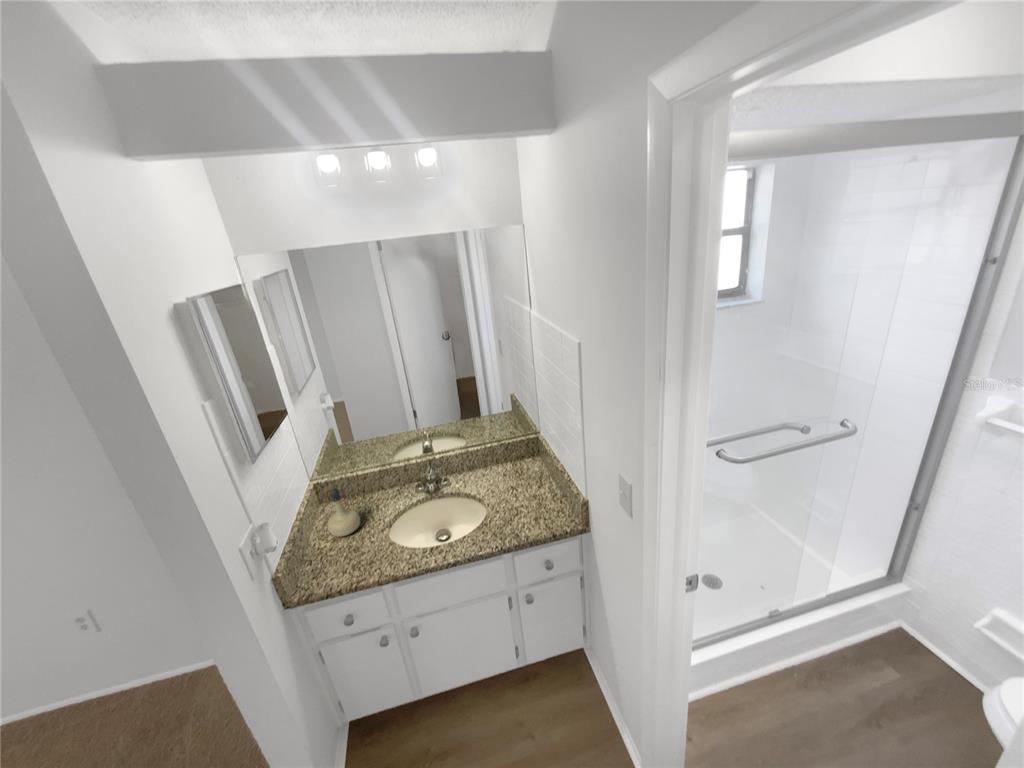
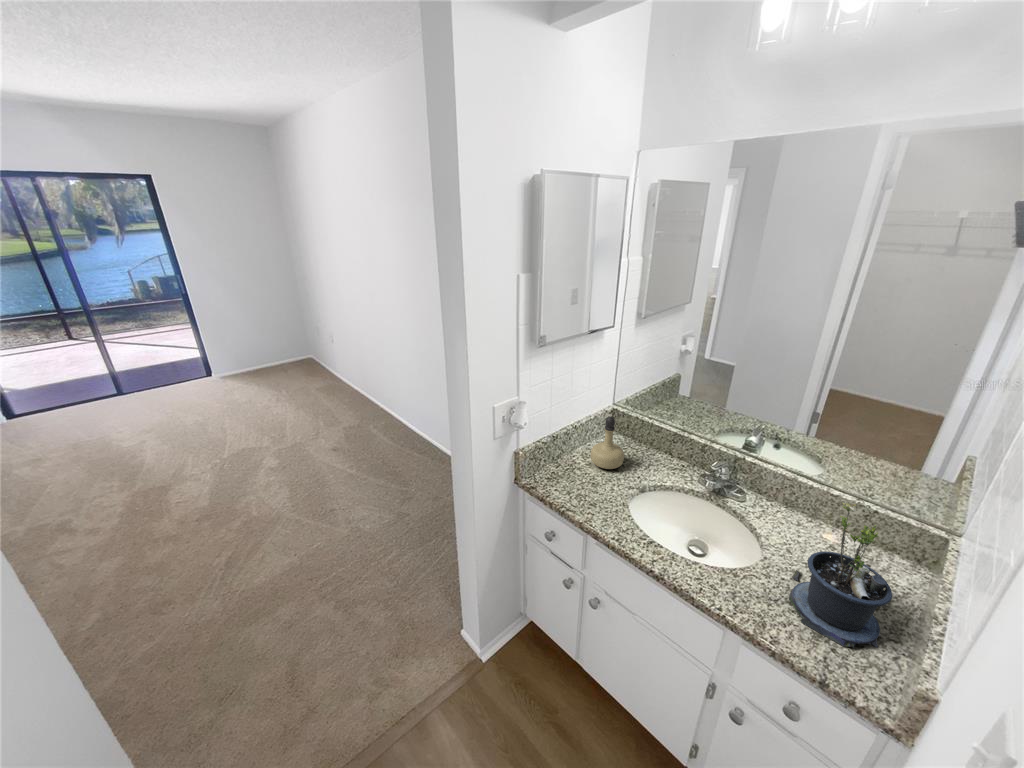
potted plant: none [504,443,554,520] -> present [789,502,892,648]

